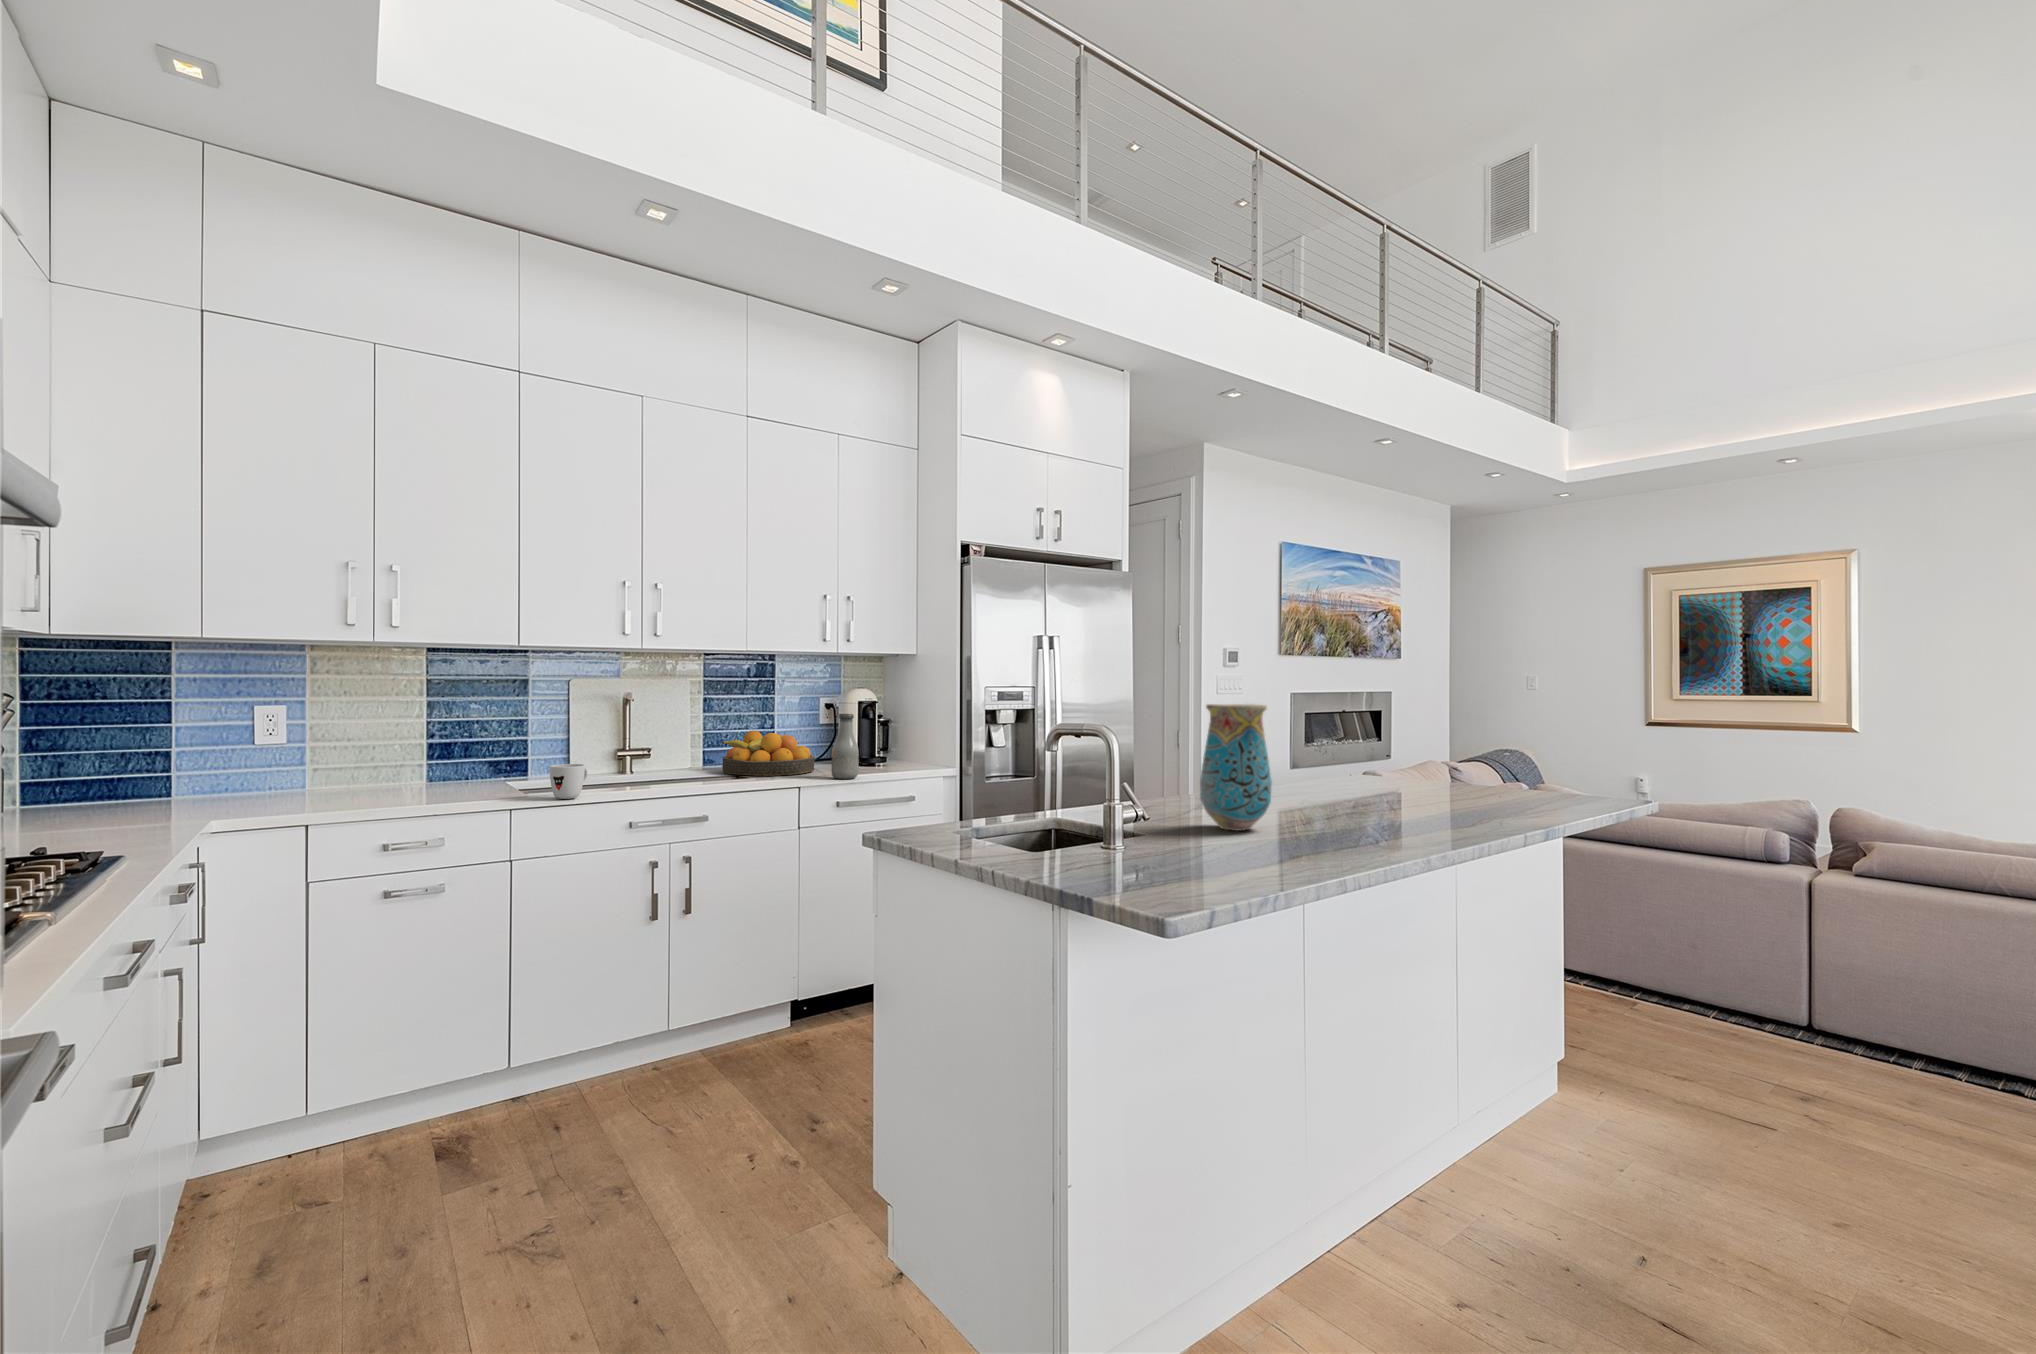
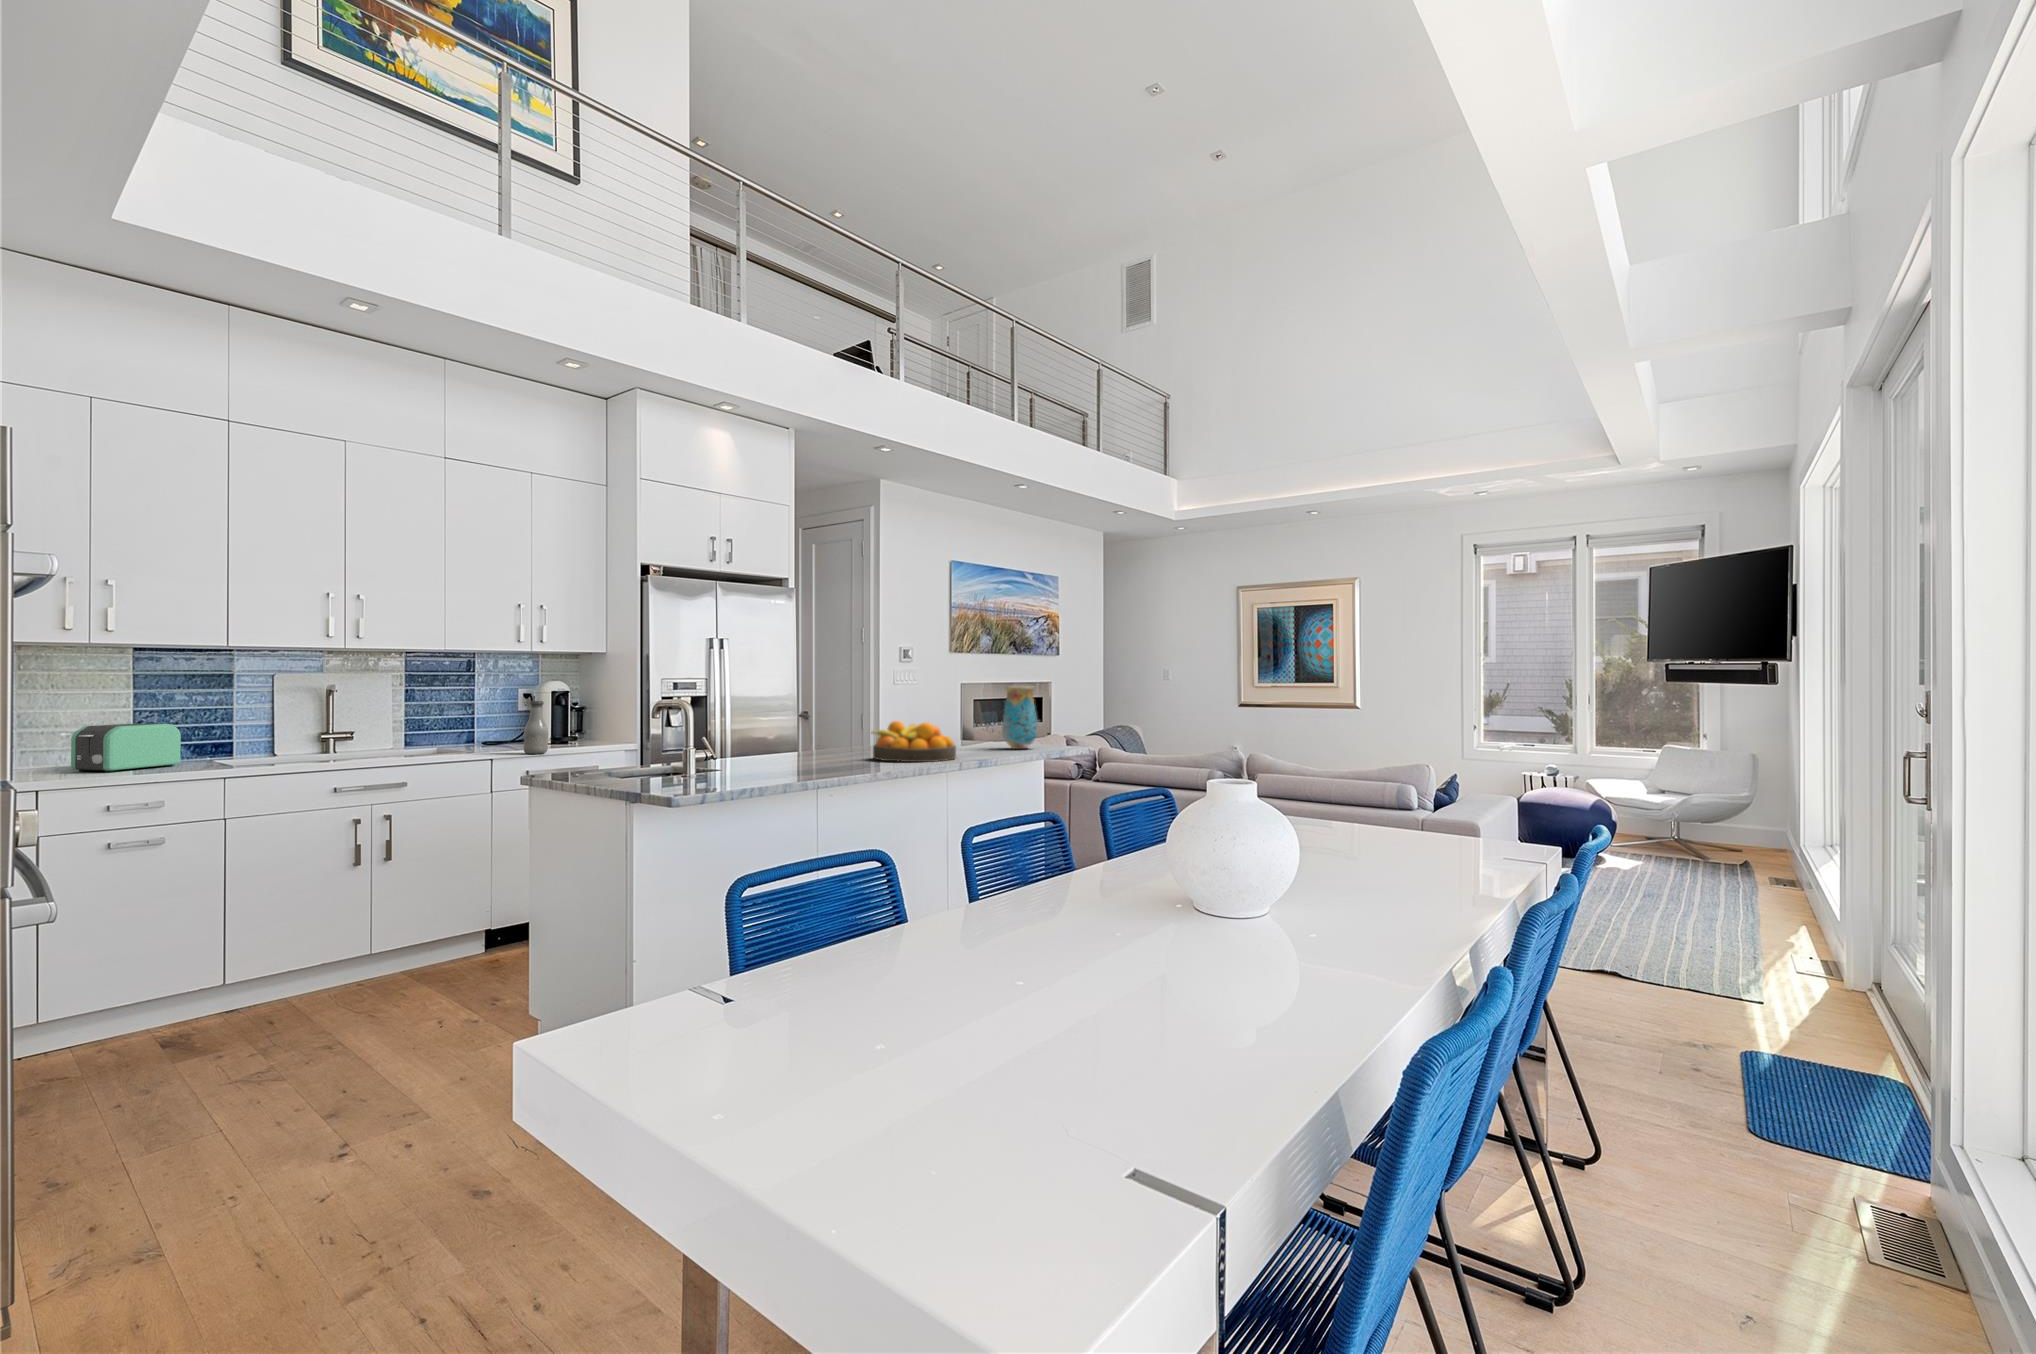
vase: present [1200,704,1272,831] -> present [1002,686,1037,749]
fruit bowl: present [722,731,814,776] -> present [872,721,956,762]
toaster: none [362,738,473,796] -> present [71,723,181,772]
mug: present [549,764,587,799] -> none [258,742,294,770]

